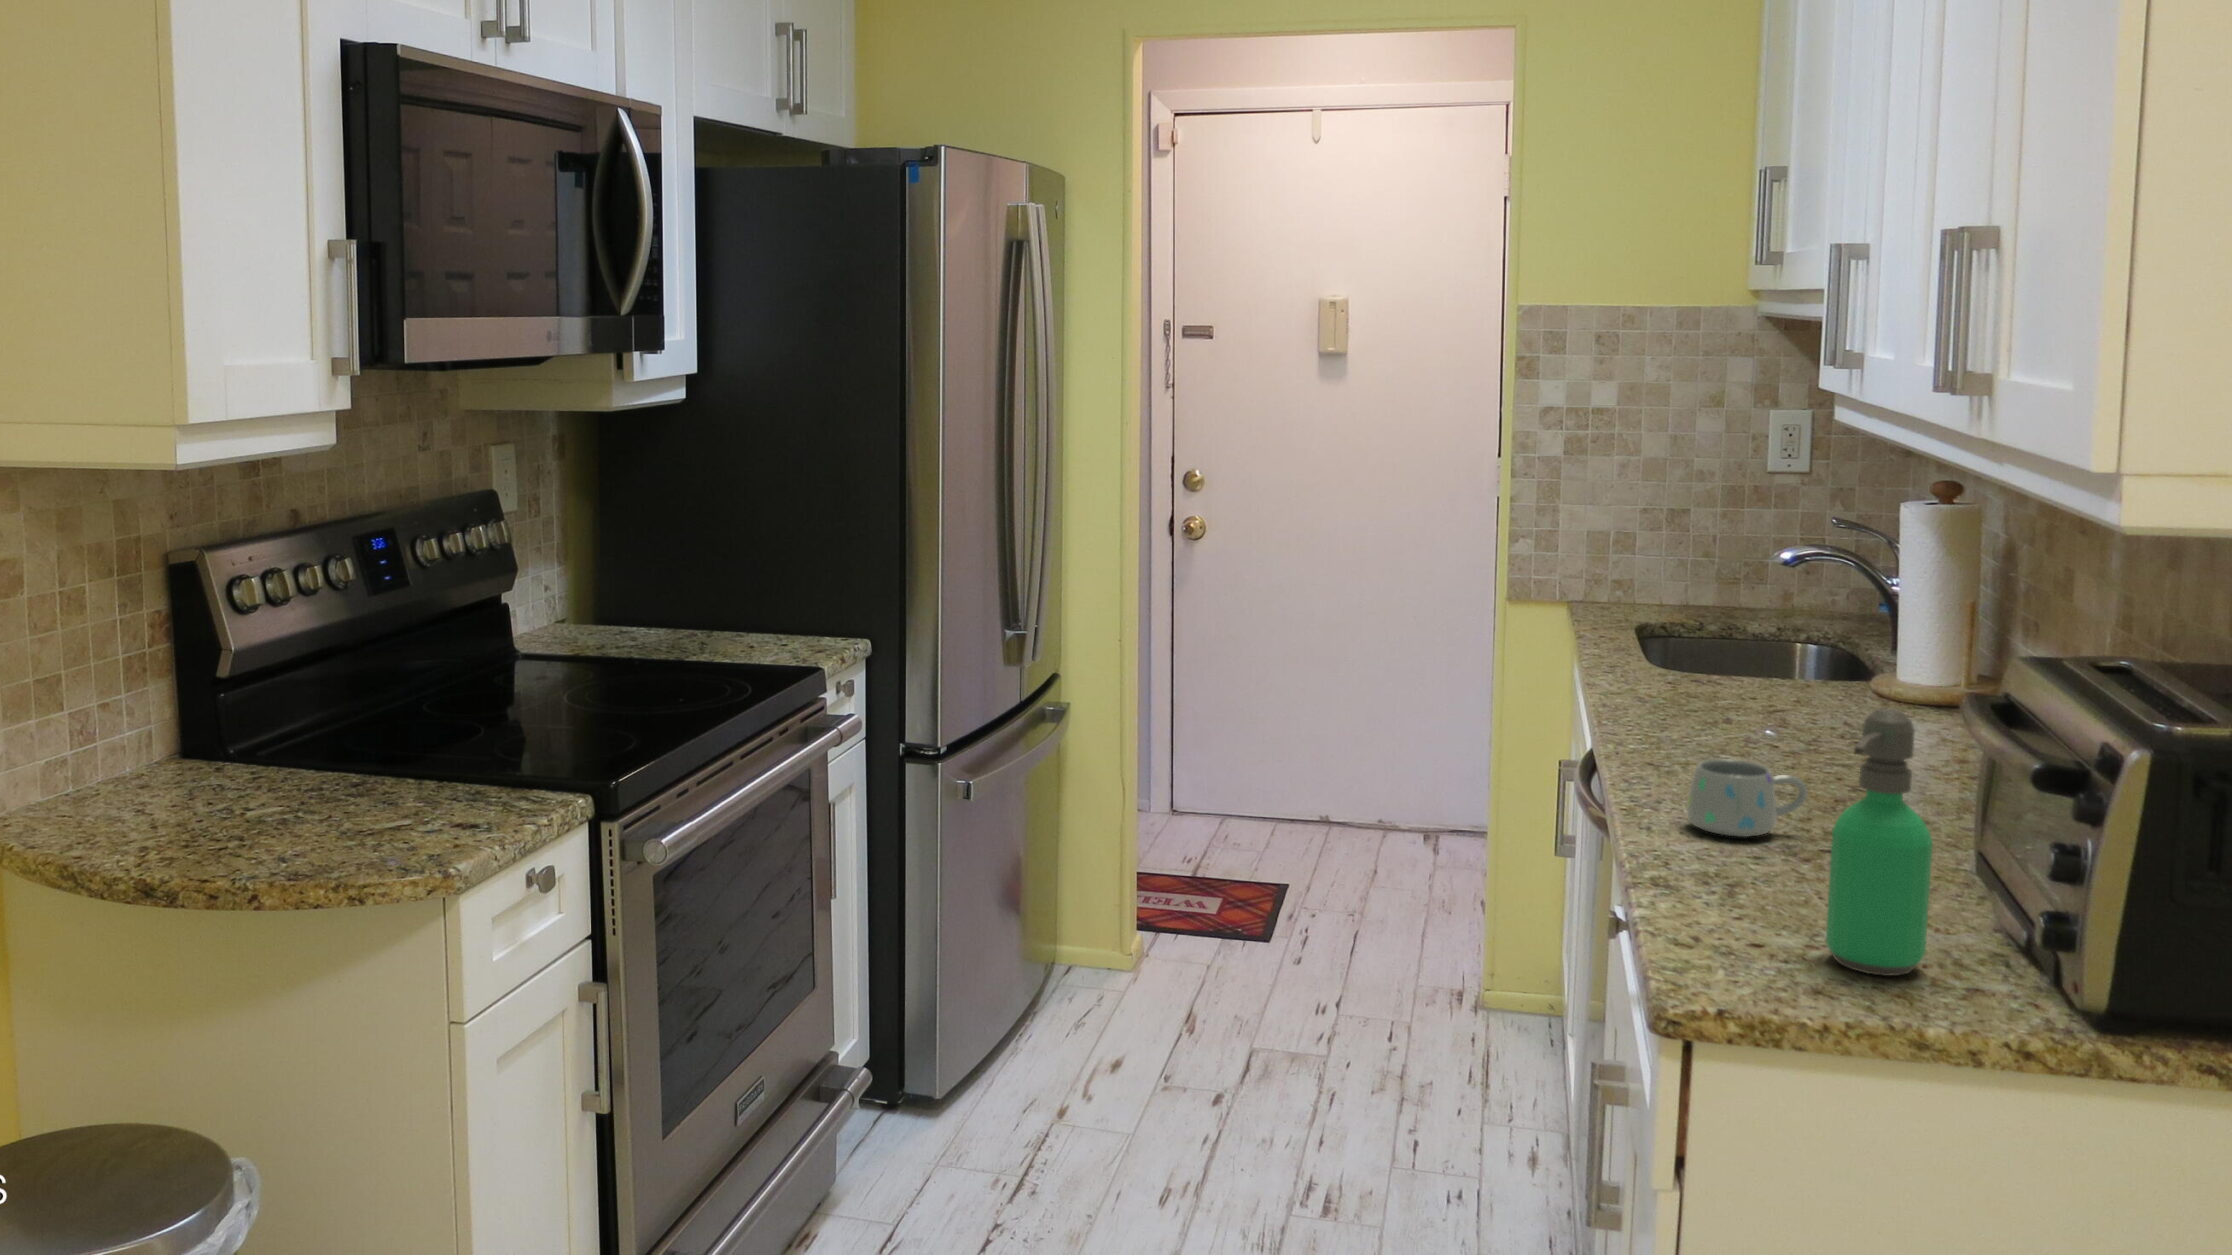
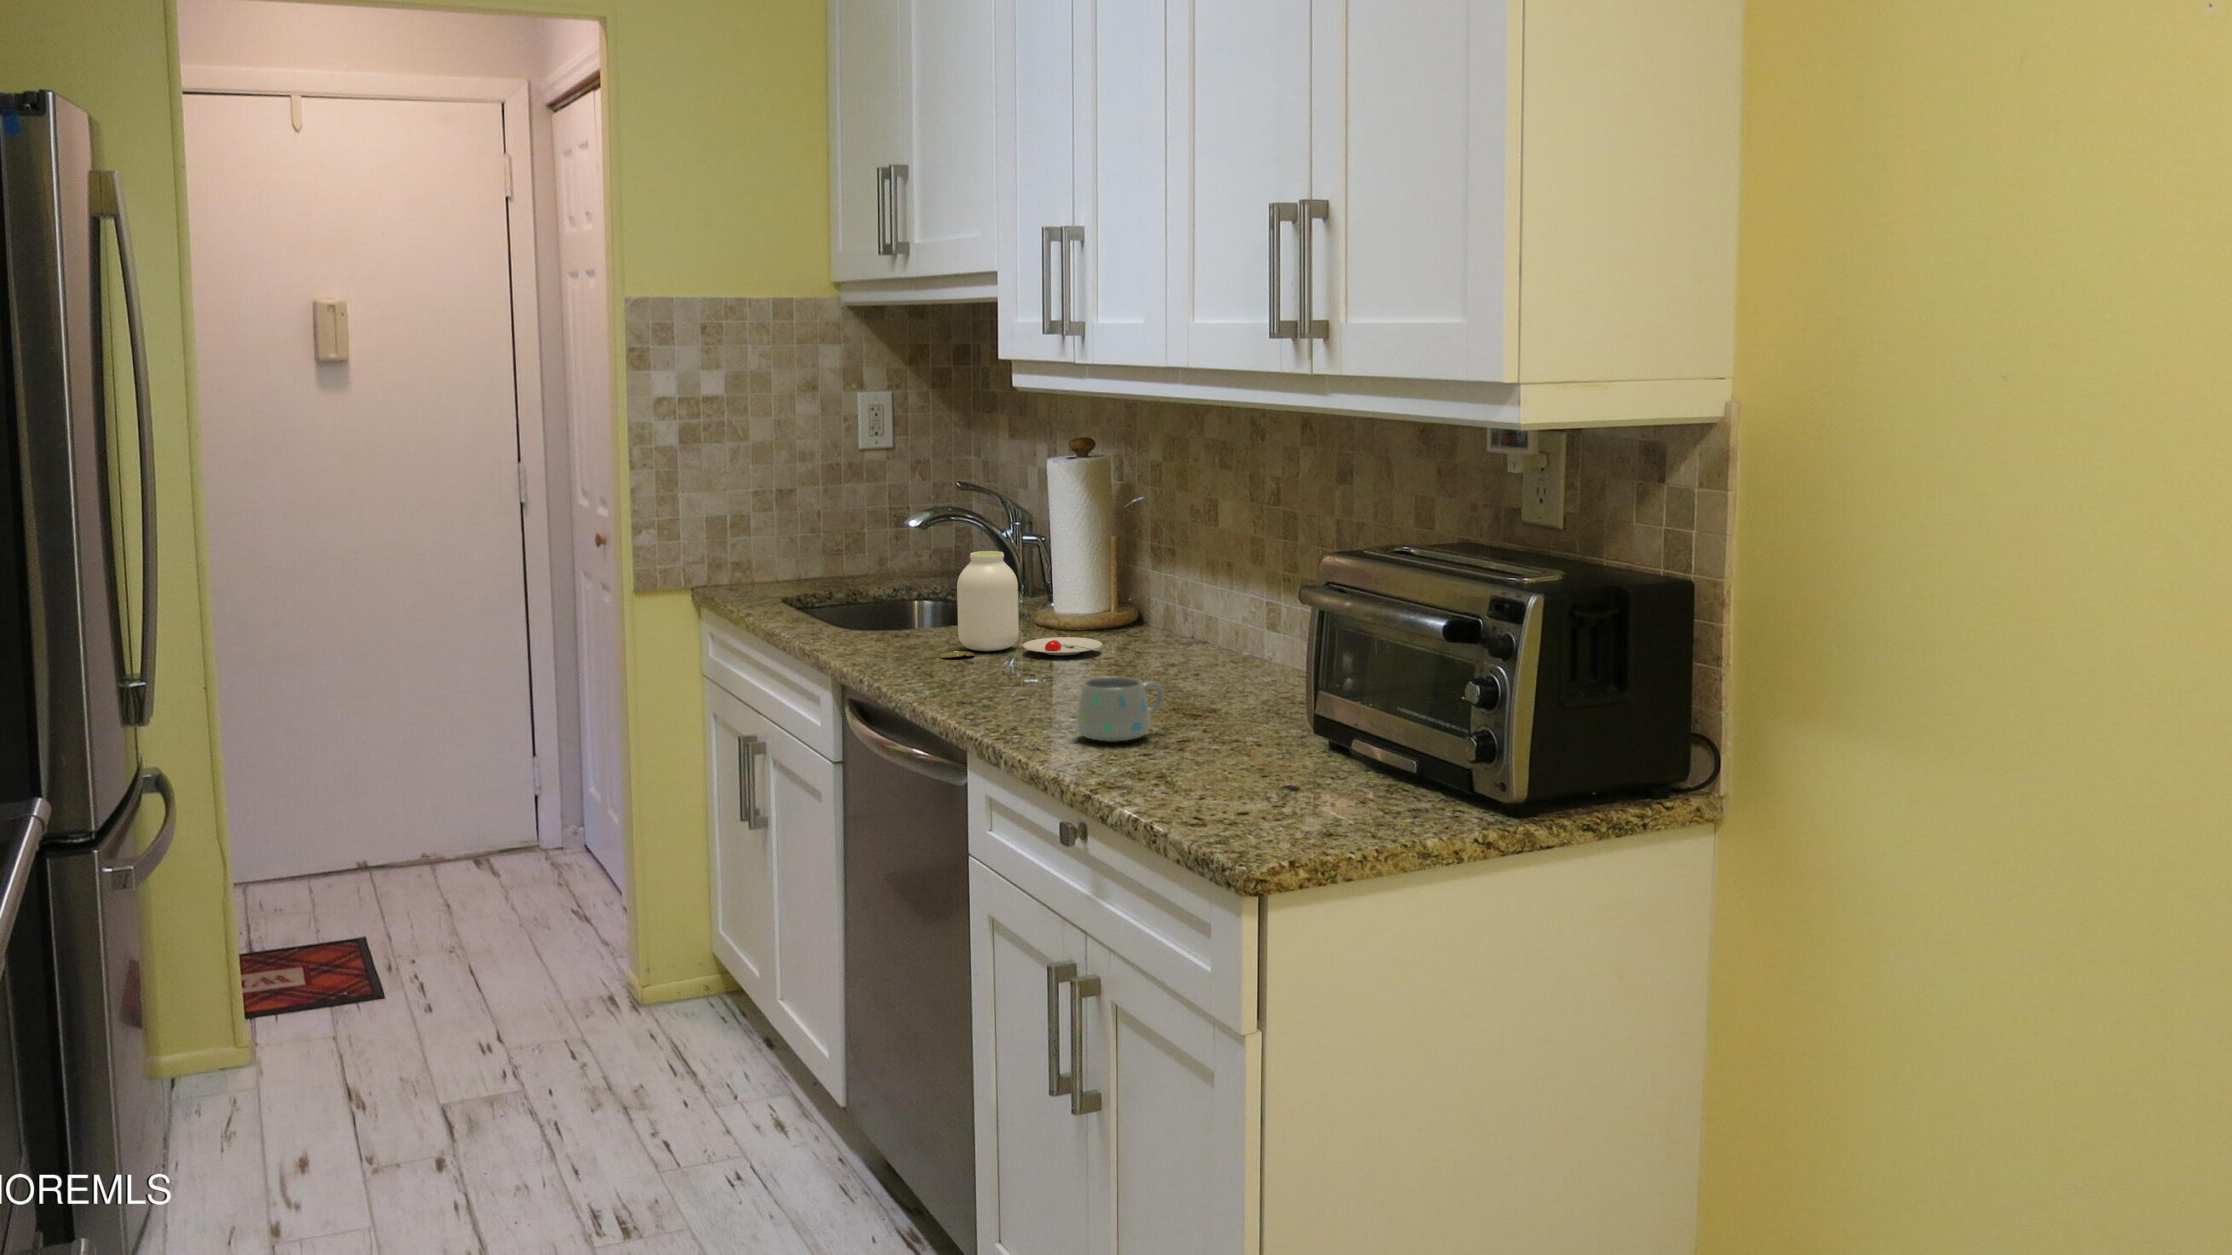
jar: none [1692,601,1891,732] -> present [940,551,1102,658]
soap dispenser: present [1826,708,1933,976] -> none [1309,595,1384,813]

